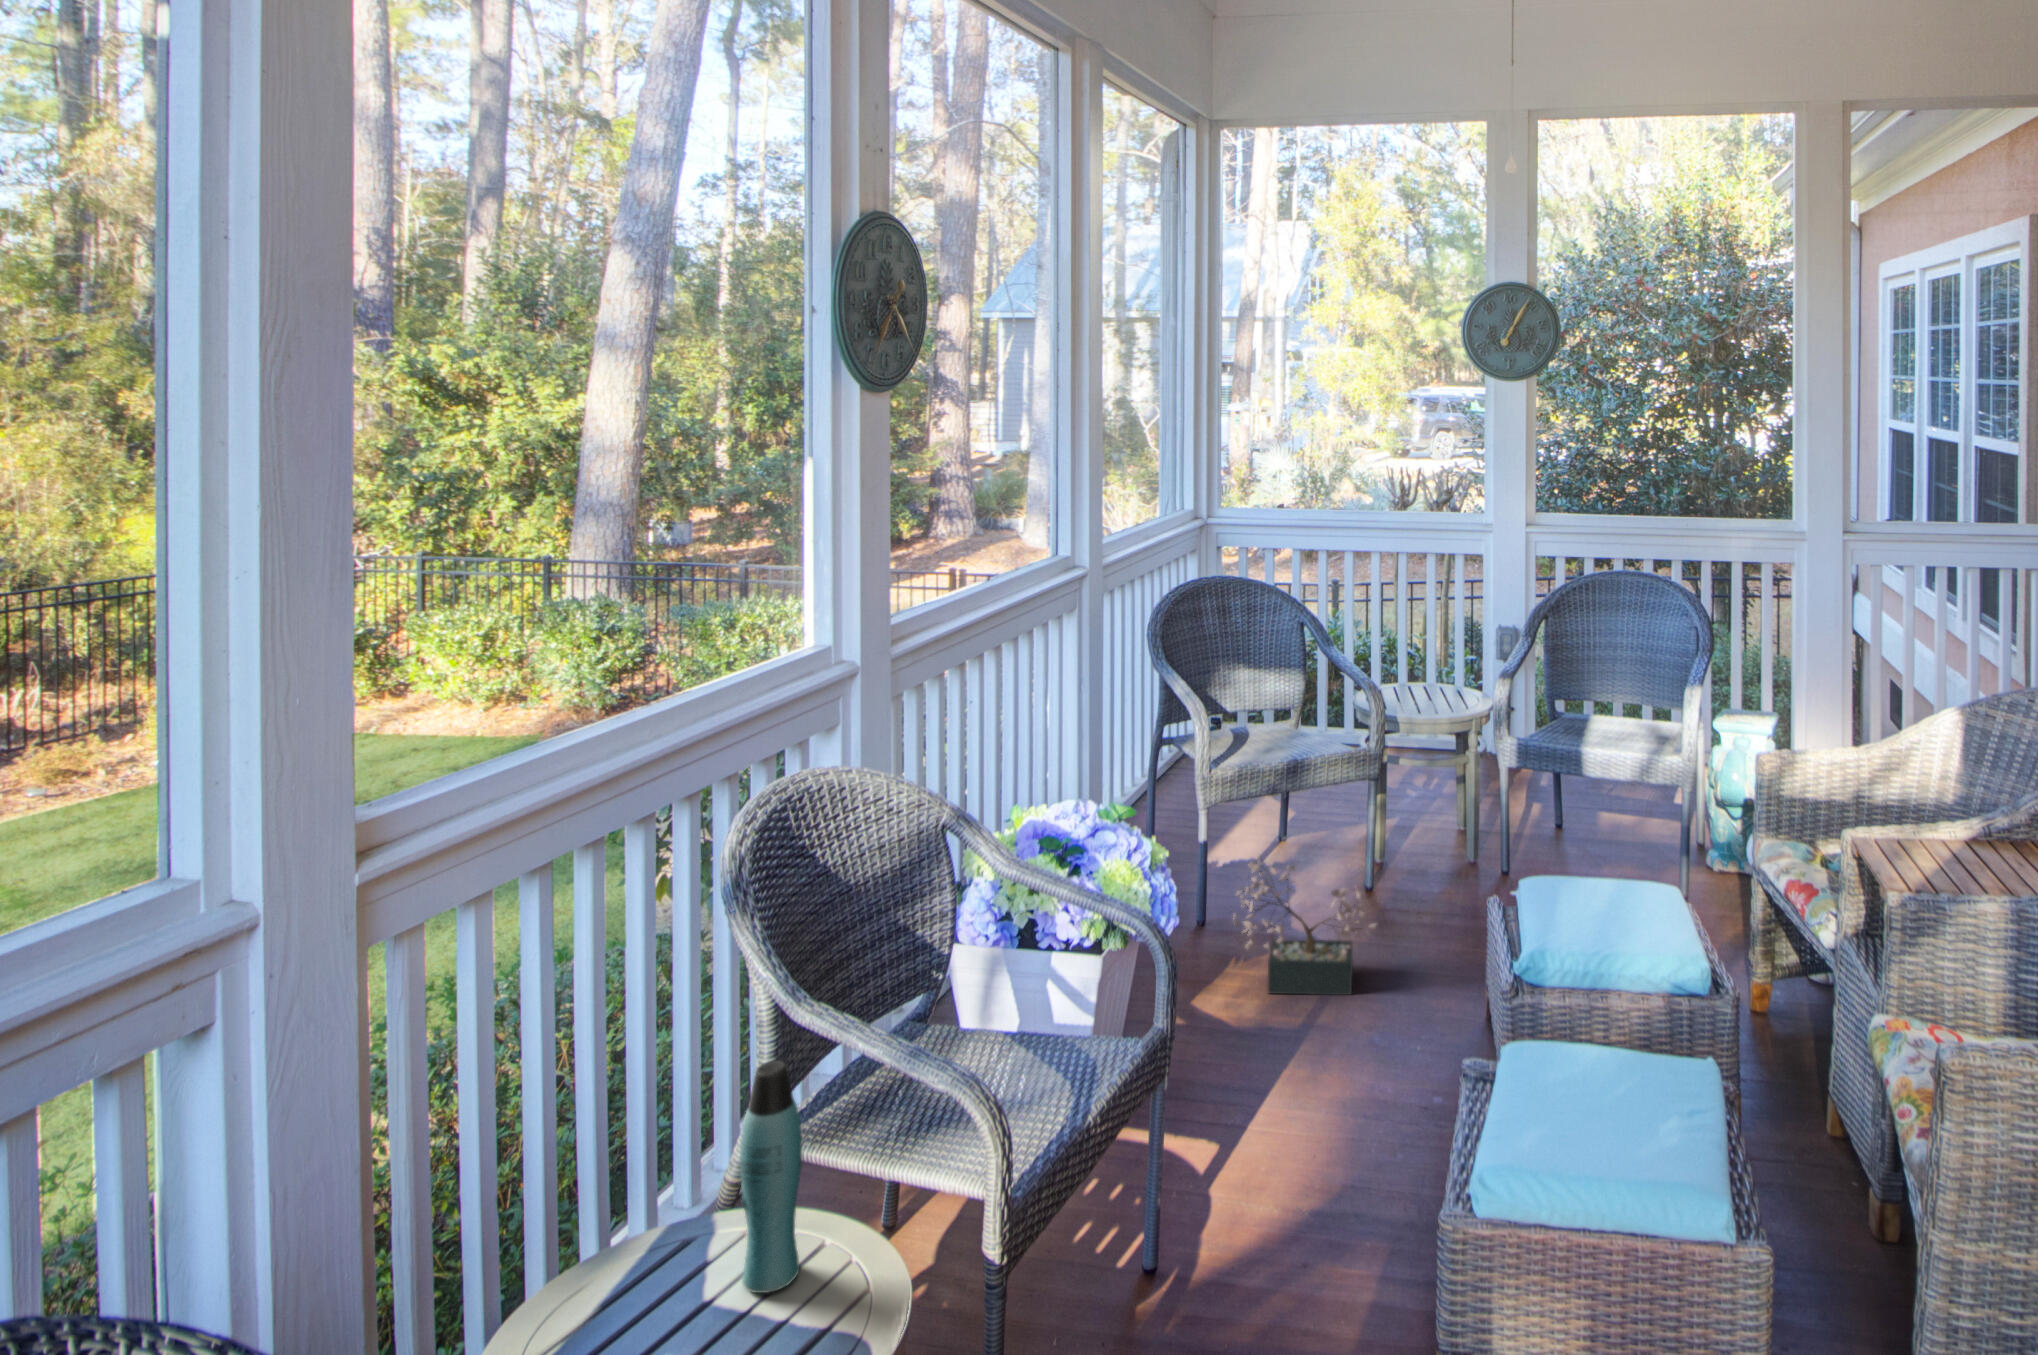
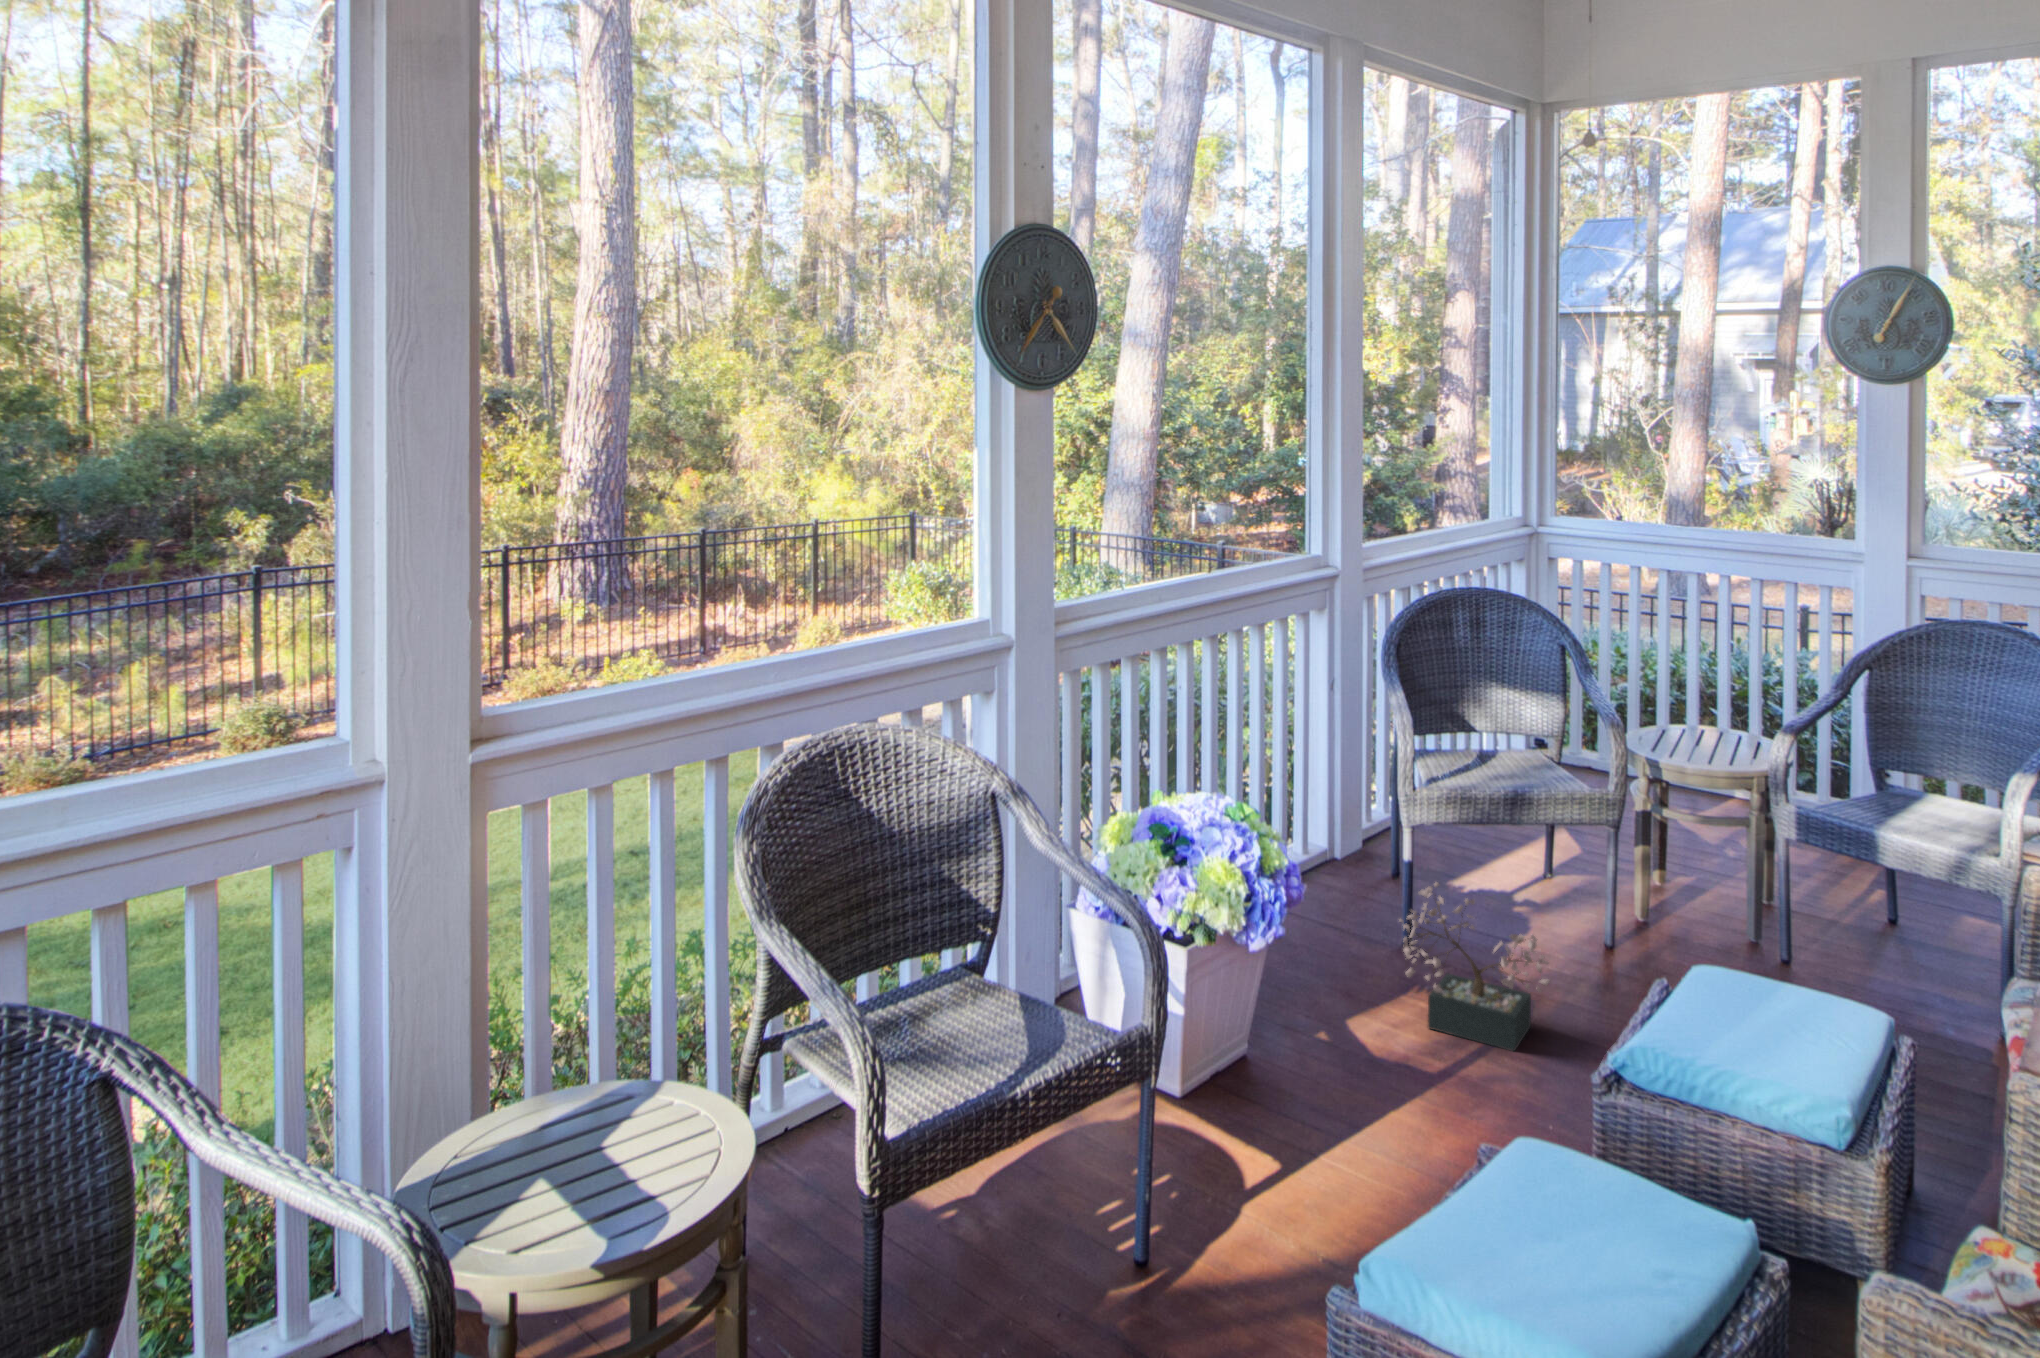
bottle: present [740,1061,802,1293] -> none [622,955,679,1164]

